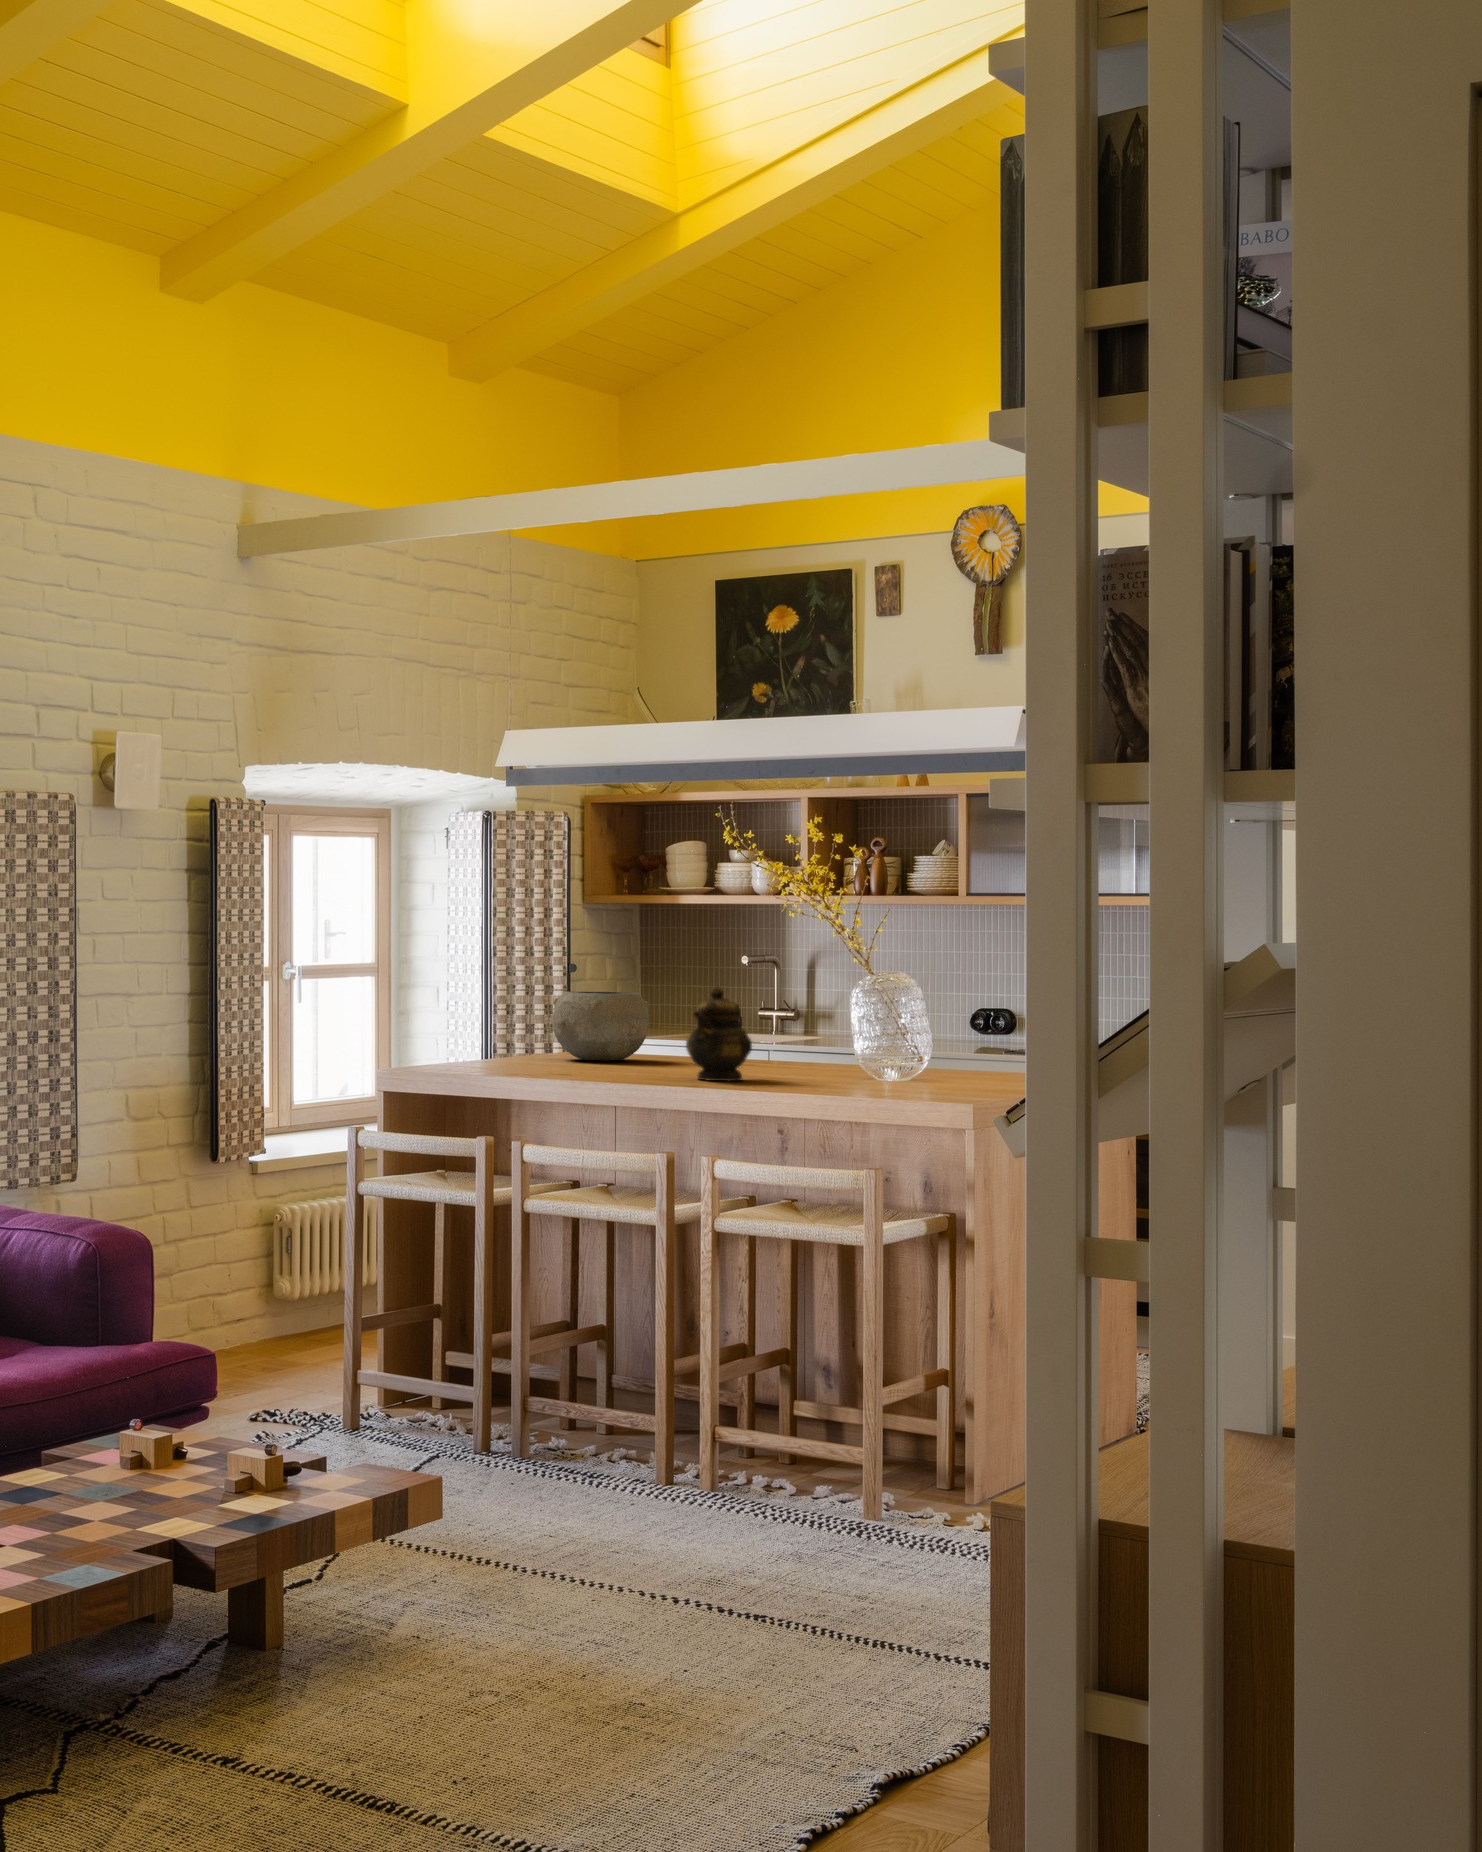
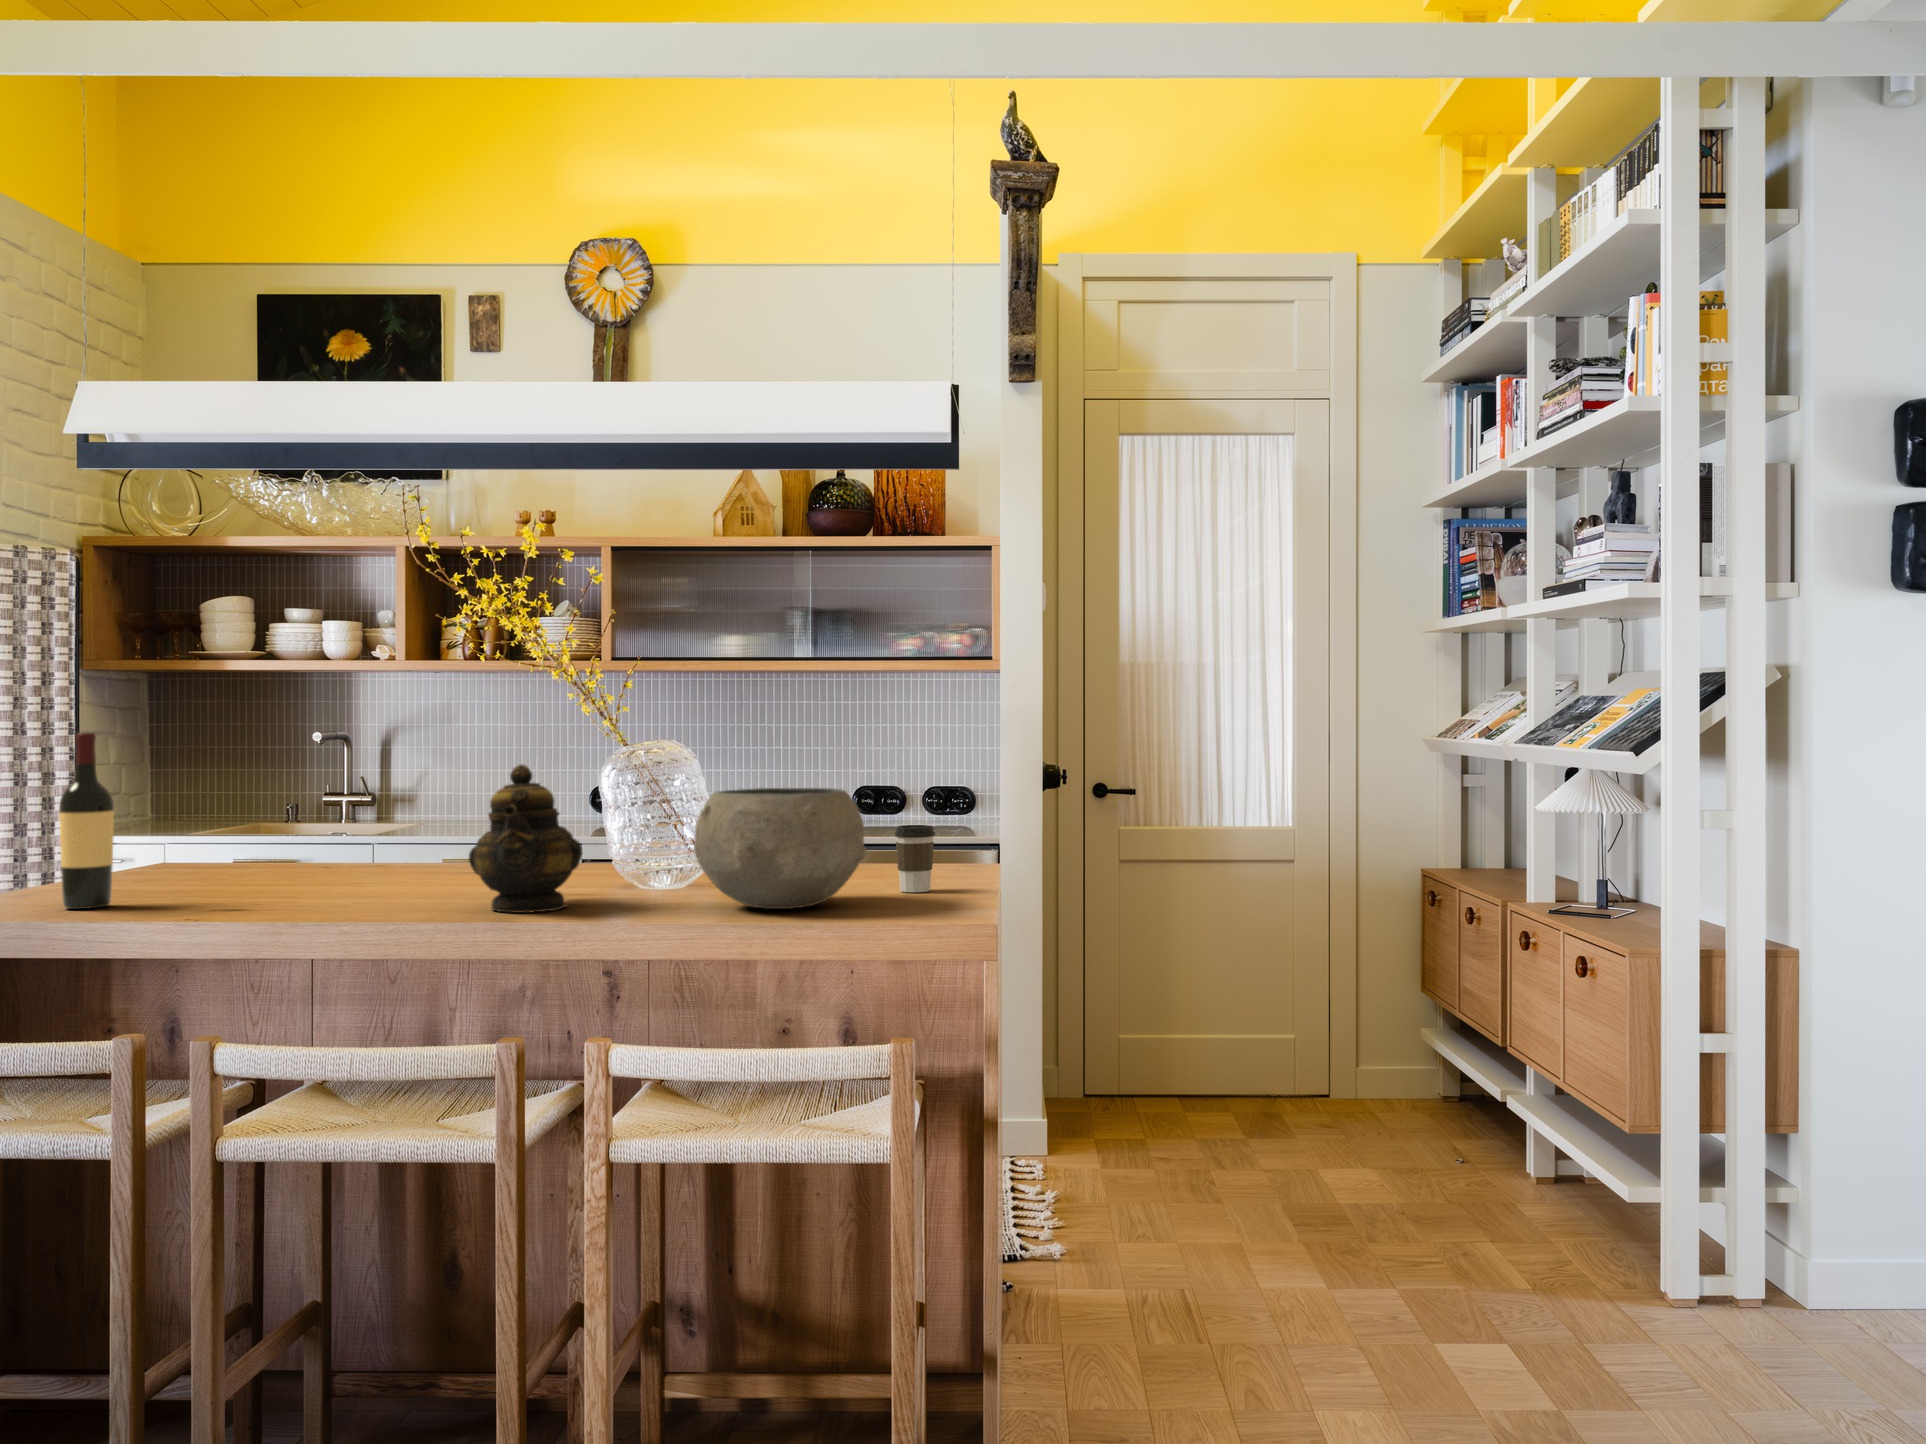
wine bottle: none [489,957,517,1064] -> present [59,733,114,909]
ceramic bowl: present [552,991,649,1061] -> present [694,788,866,909]
coffee cup: none [964,1043,994,1091] -> present [895,825,935,892]

